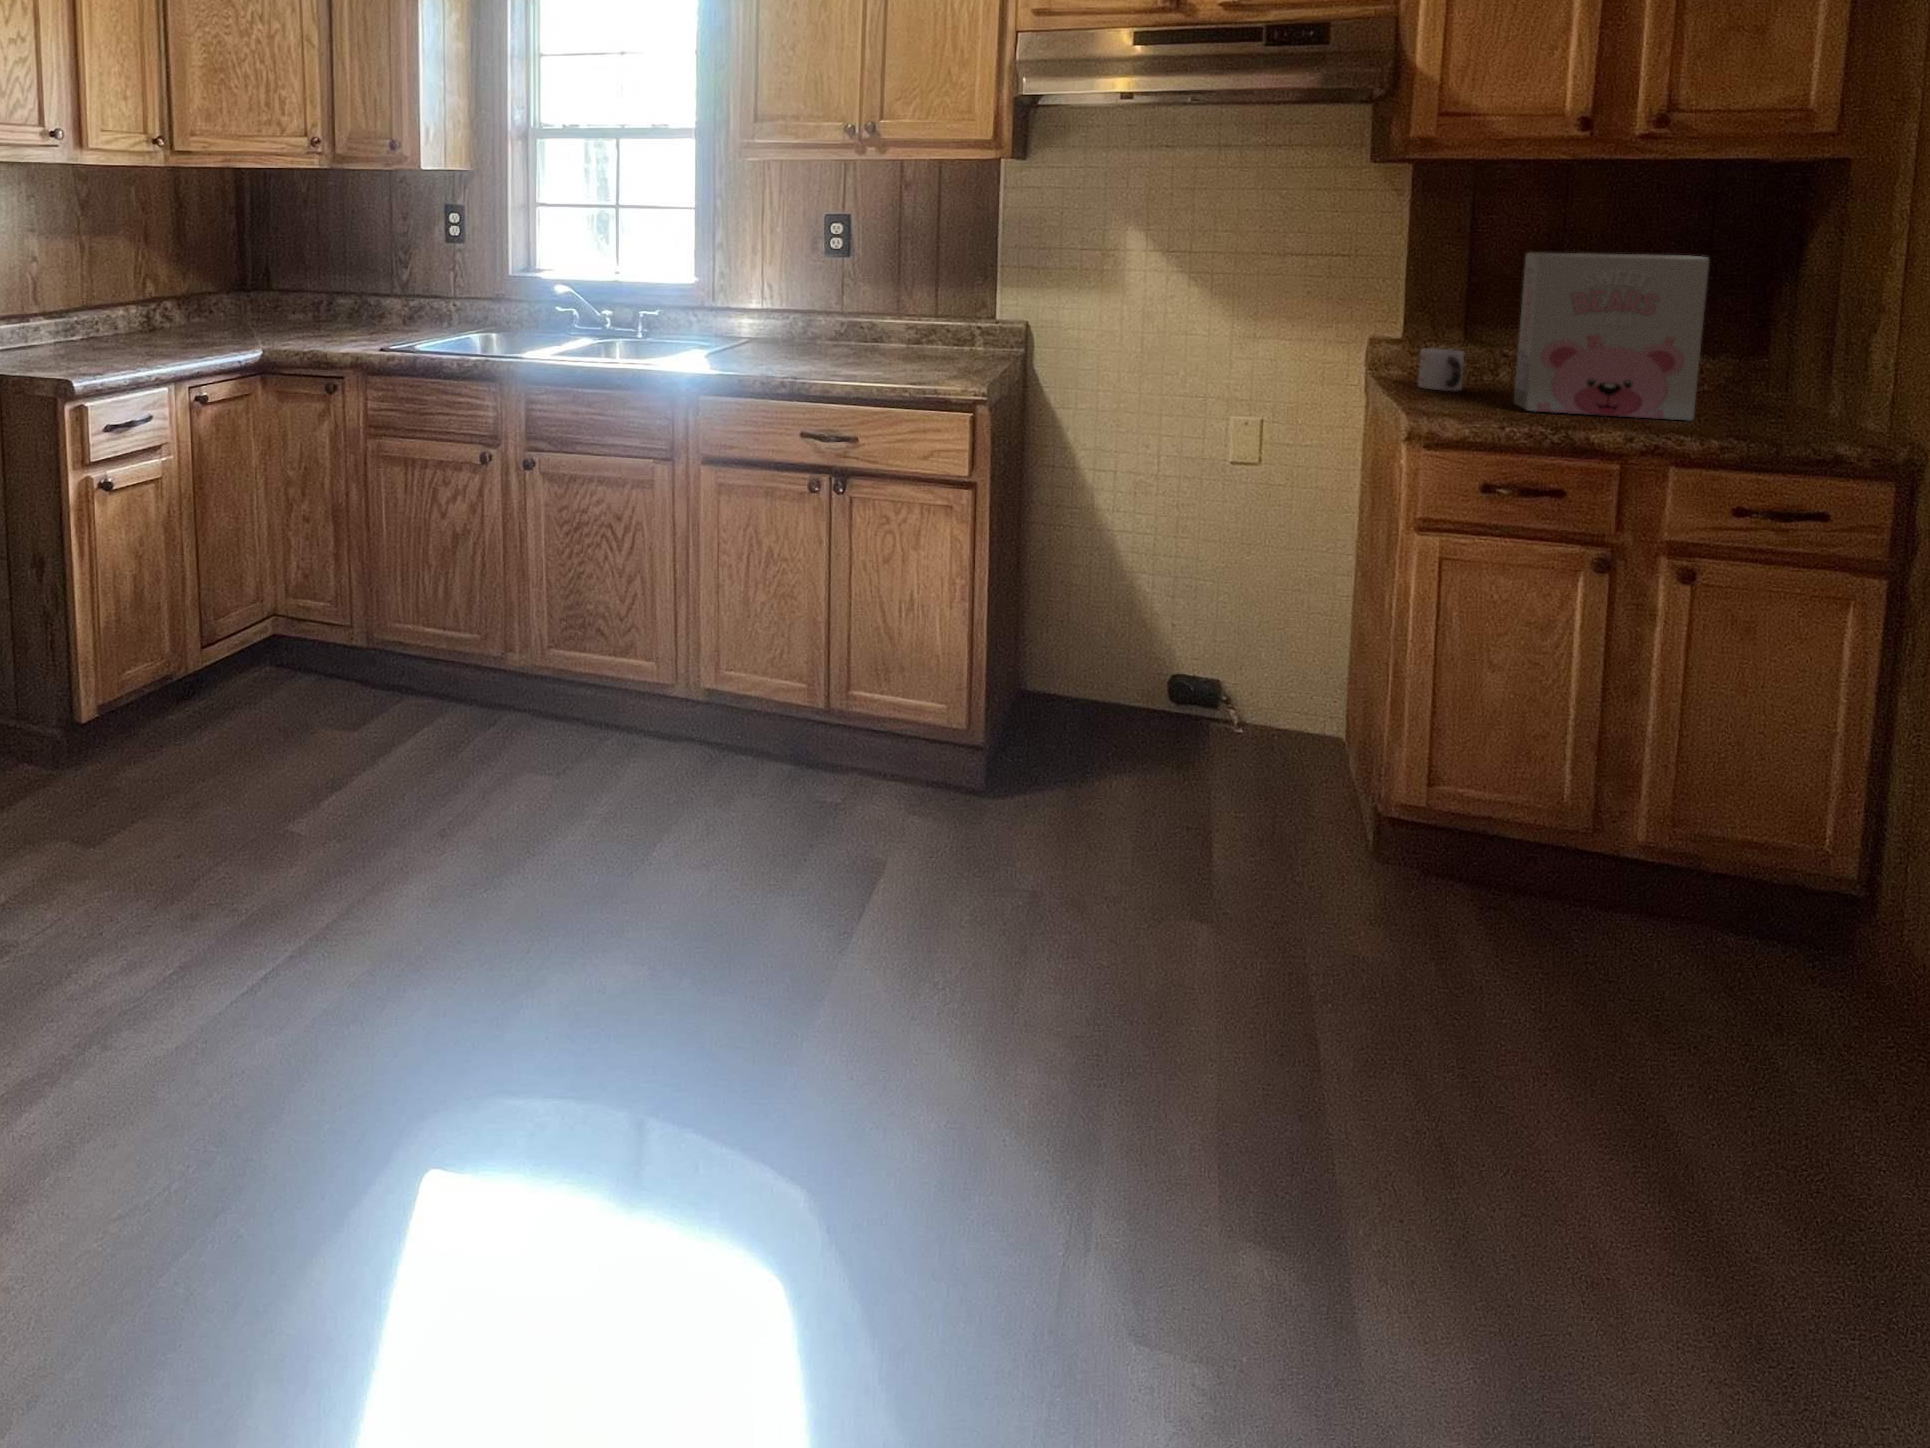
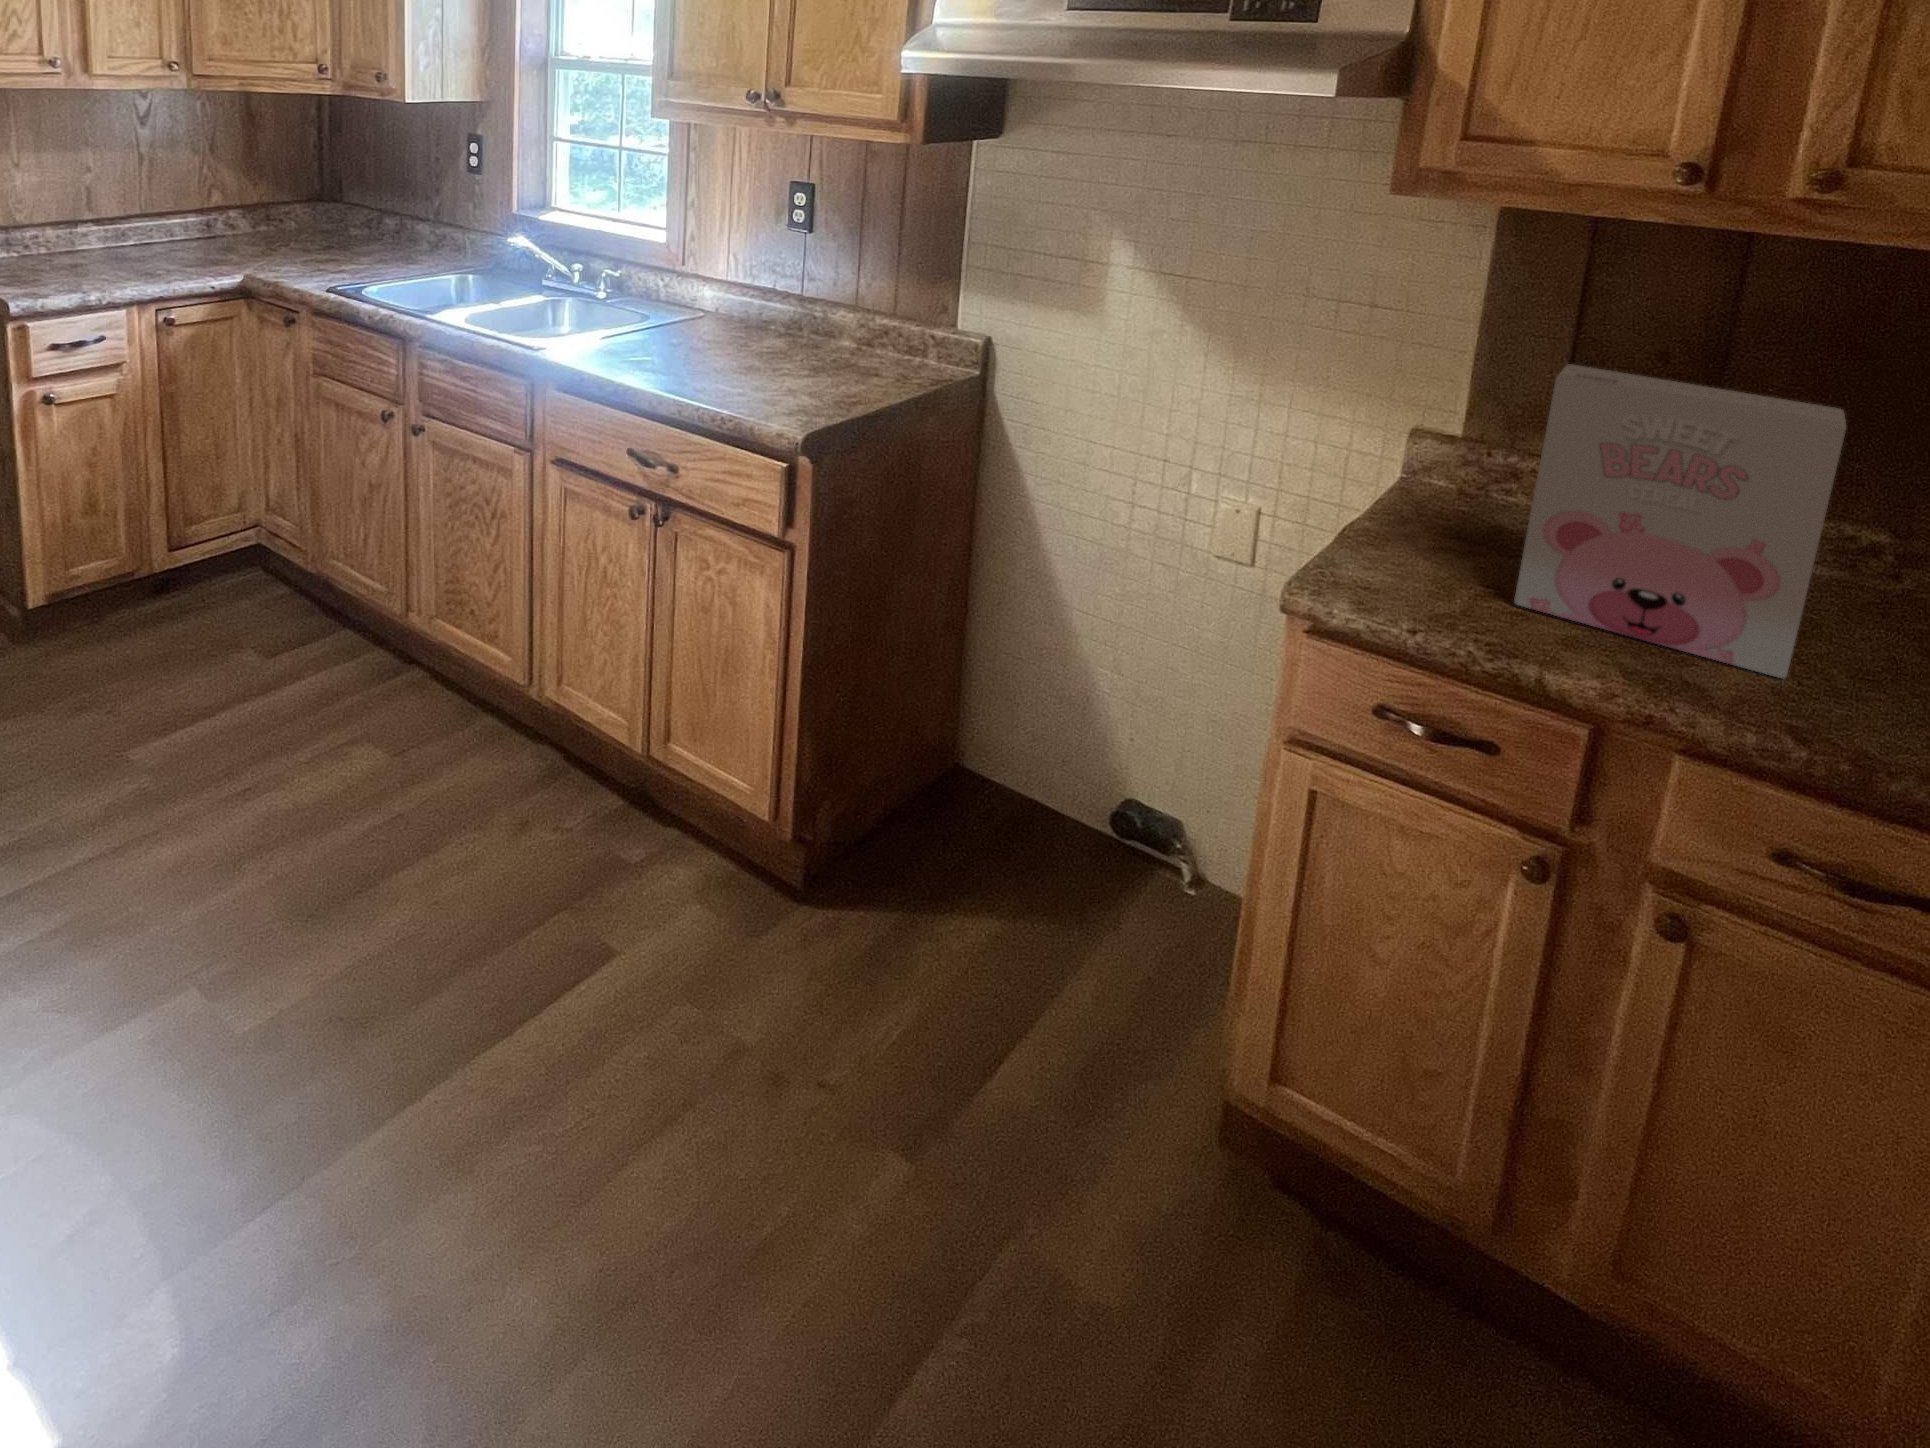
mug: present [1418,349,1464,391] -> none [1438,467,1511,539]

